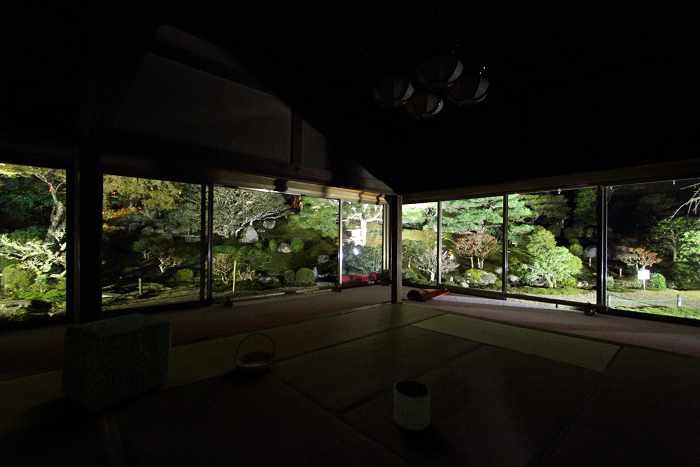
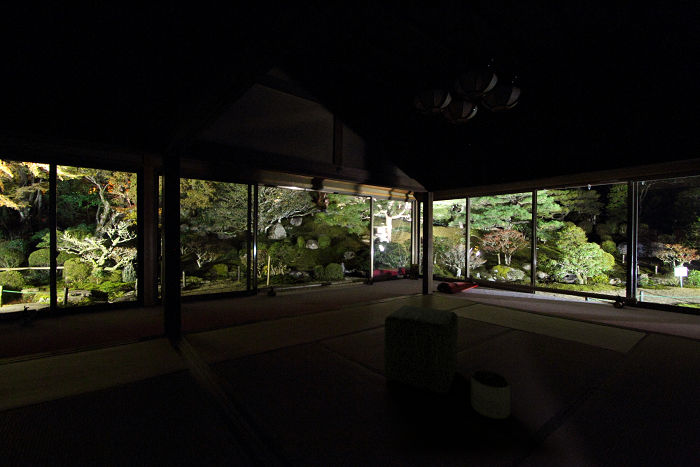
ottoman: present [62,313,172,412] -> present [384,305,458,394]
basket: present [235,333,276,373] -> none [298,324,336,363]

